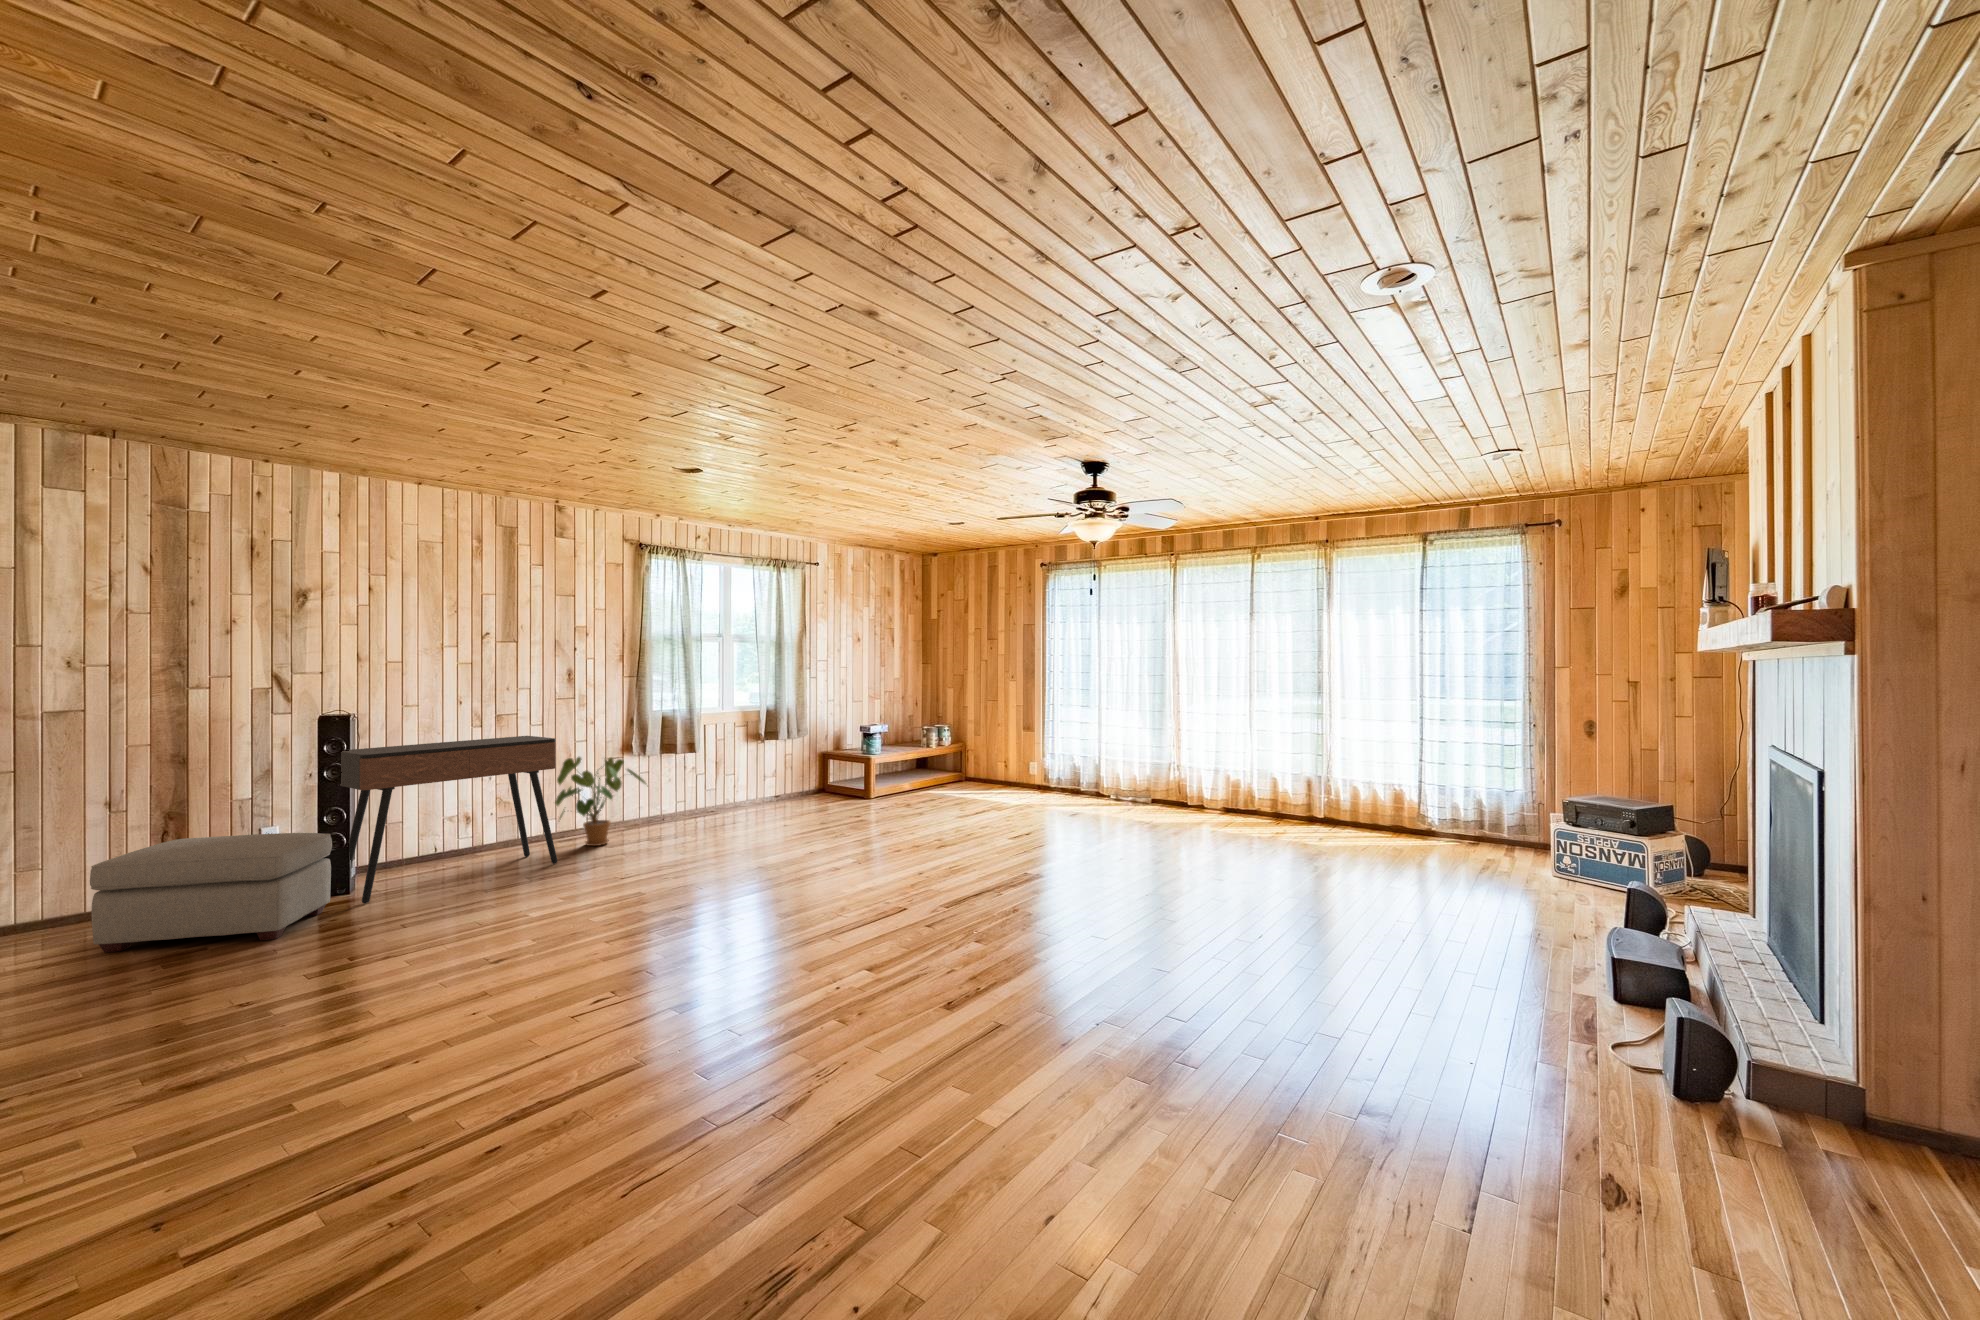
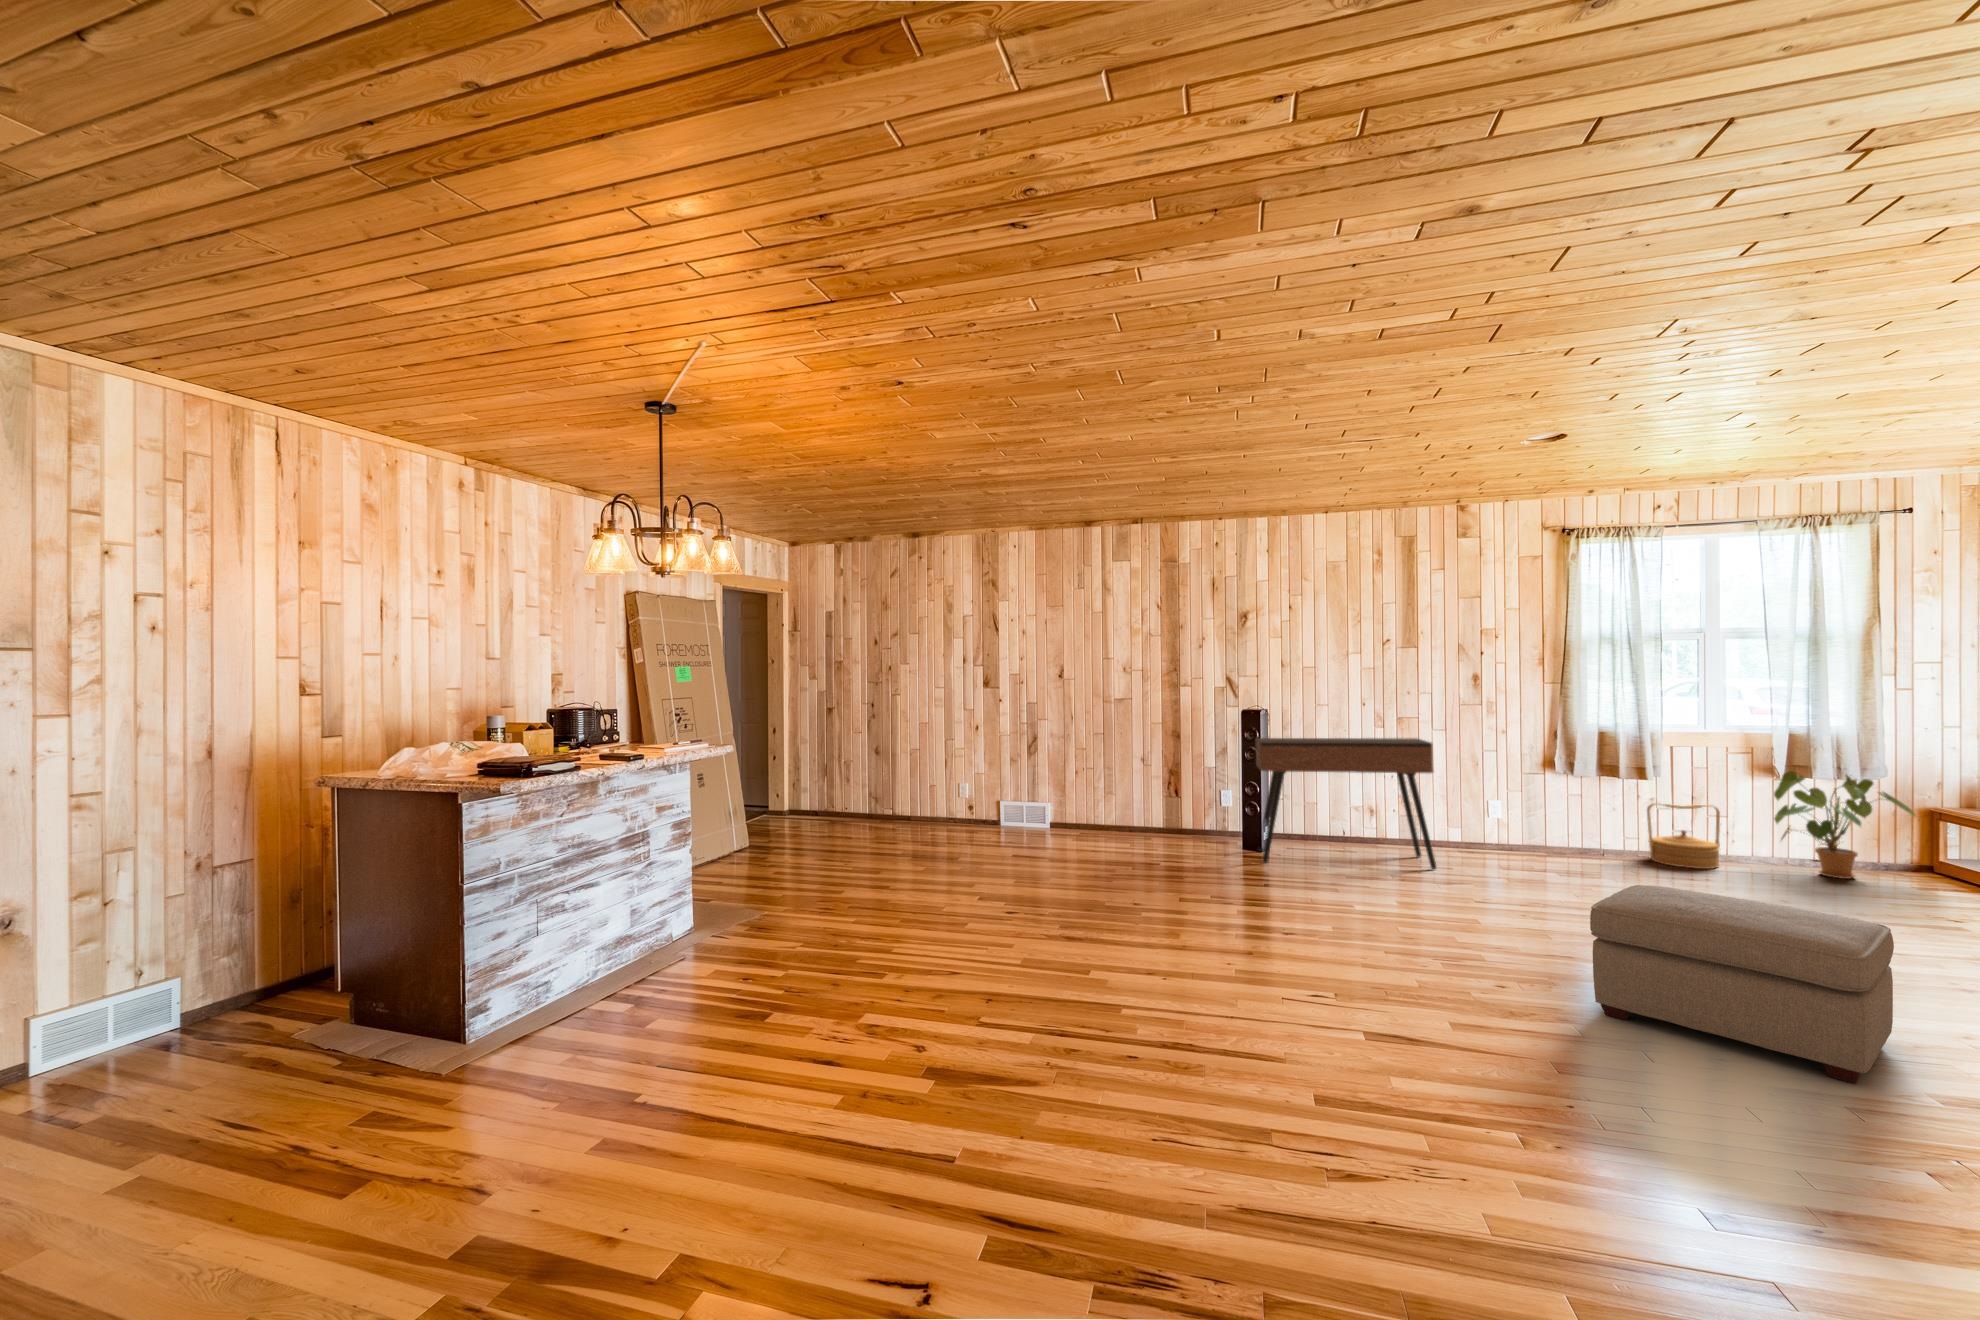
house plant: present [555,757,646,846] -> present [1774,771,1916,879]
woven basket: none [694,769,738,820] -> present [1647,803,1720,869]
ottoman: present [90,833,332,952] -> present [1590,885,1894,1084]

